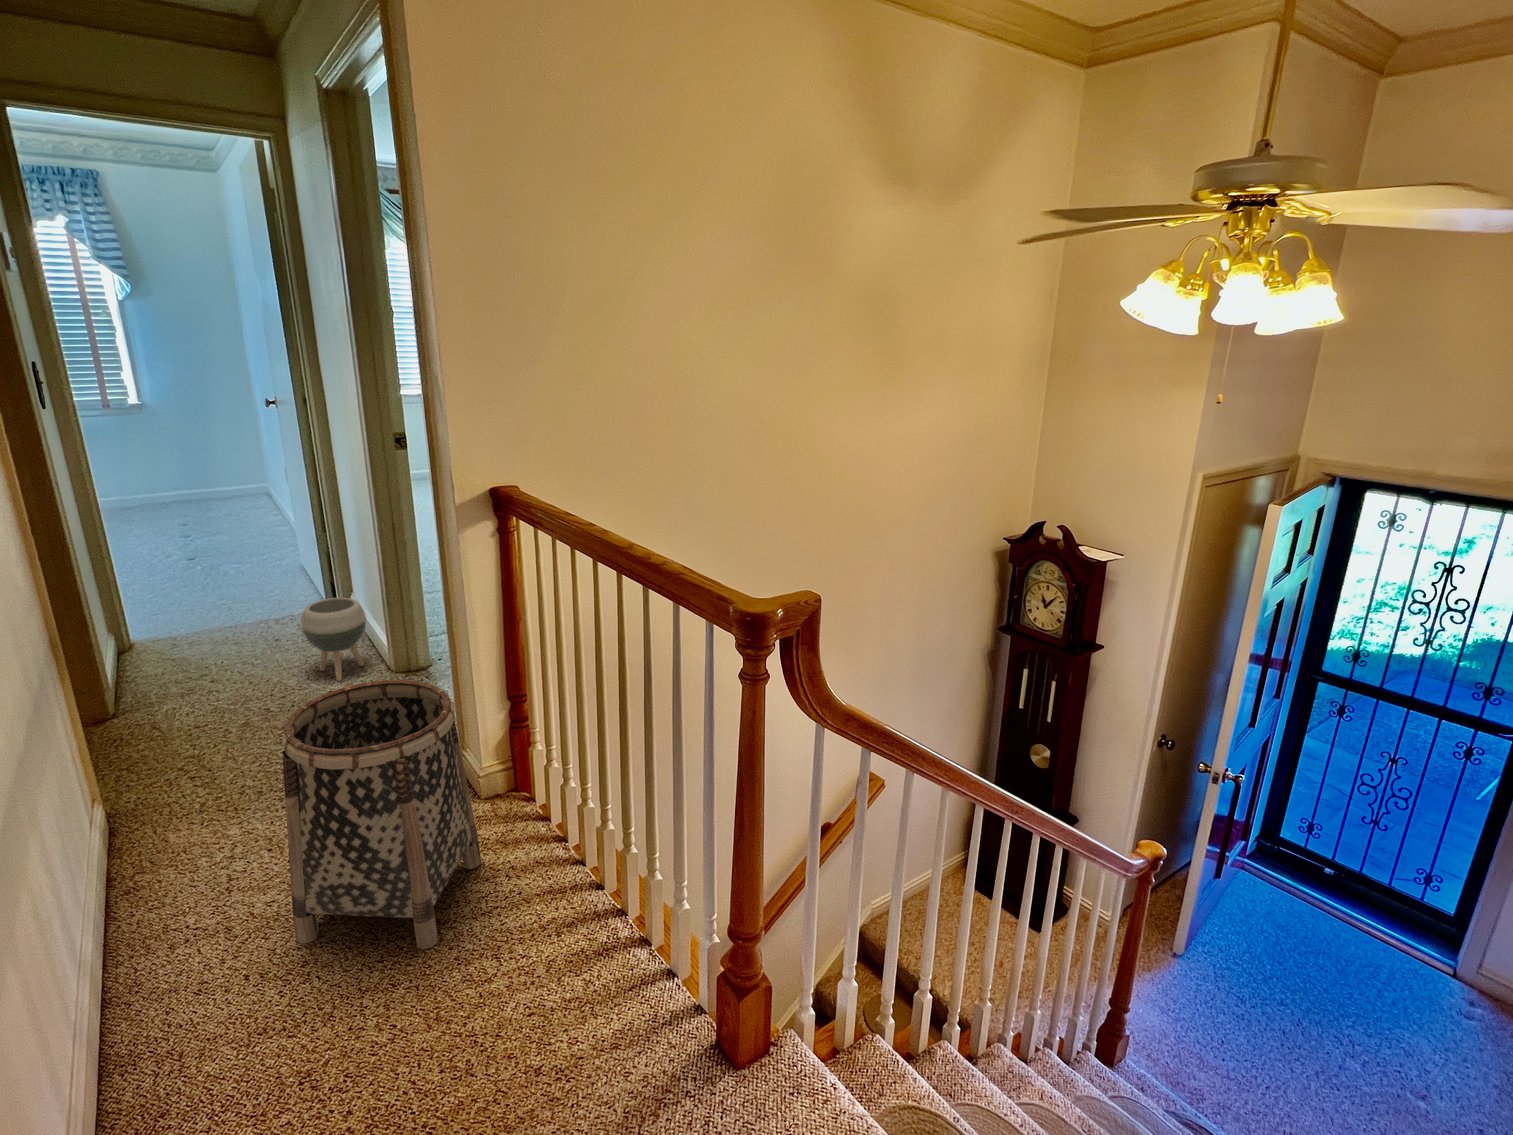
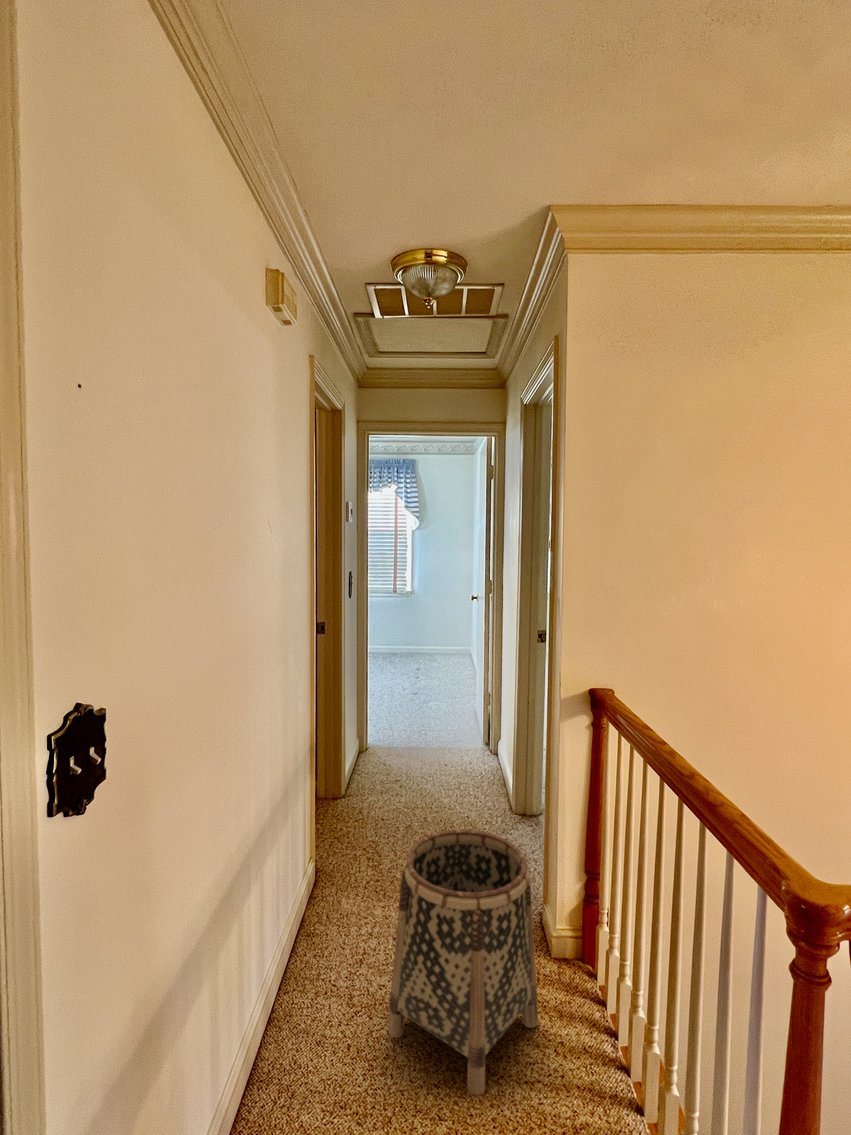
planter: present [301,598,366,681] -> none [458,744,501,809]

